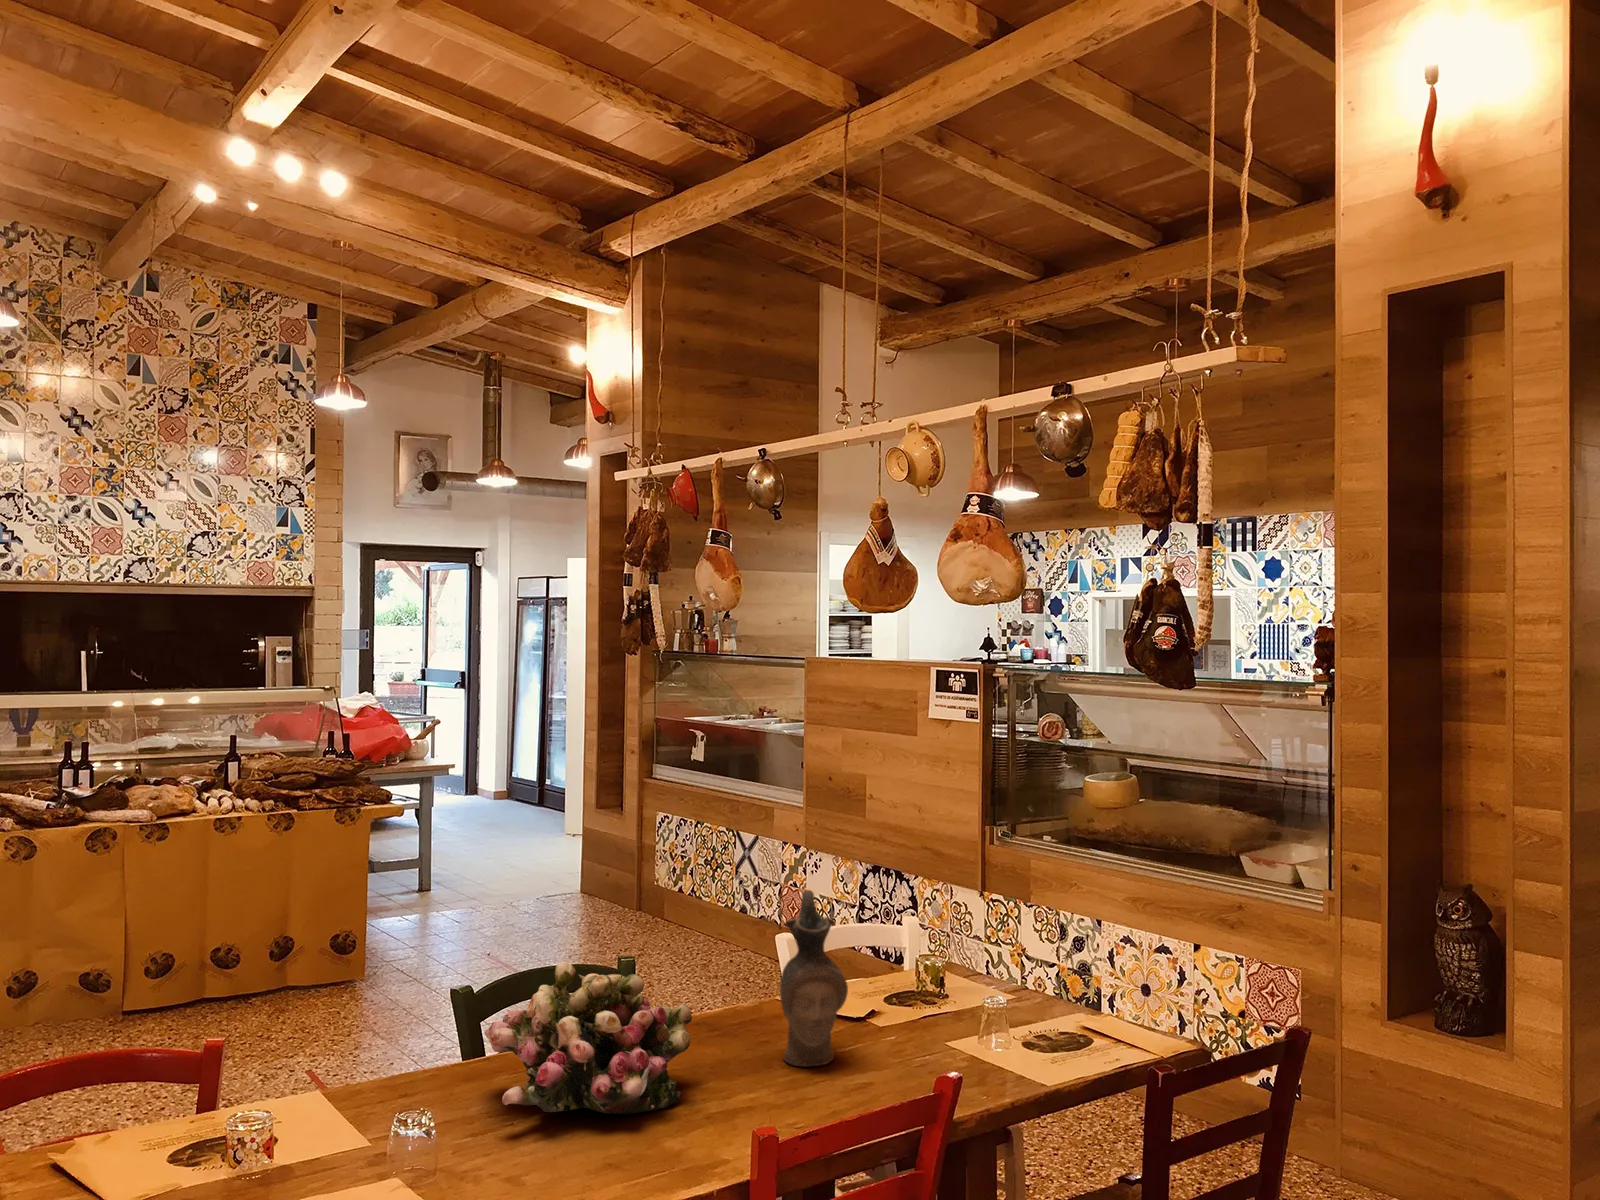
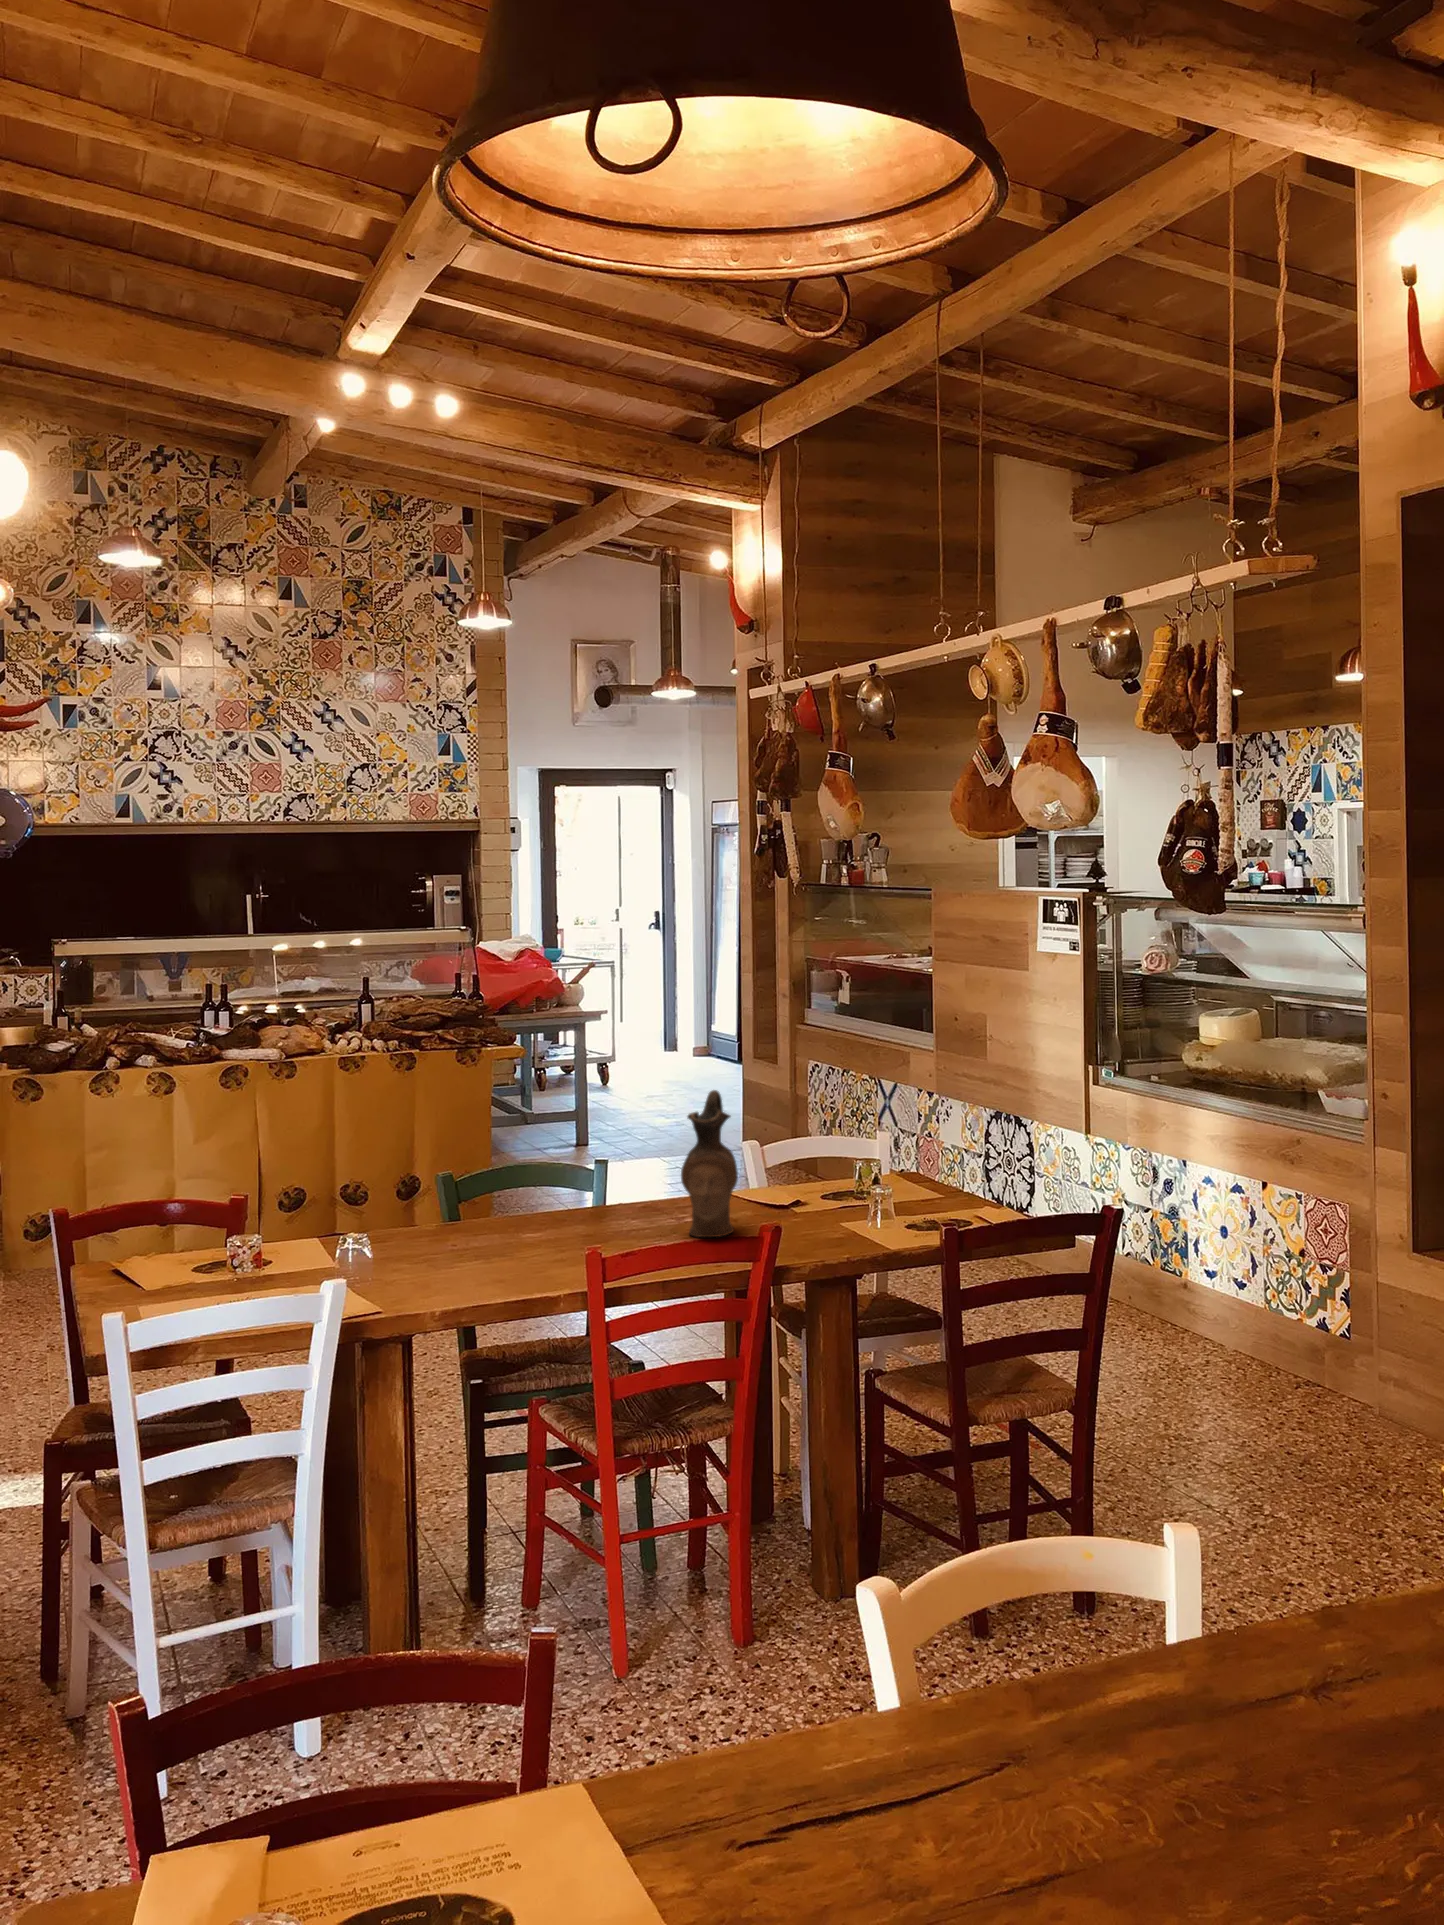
flower arrangement: present [485,961,692,1114] -> none [424,1140,597,1256]

